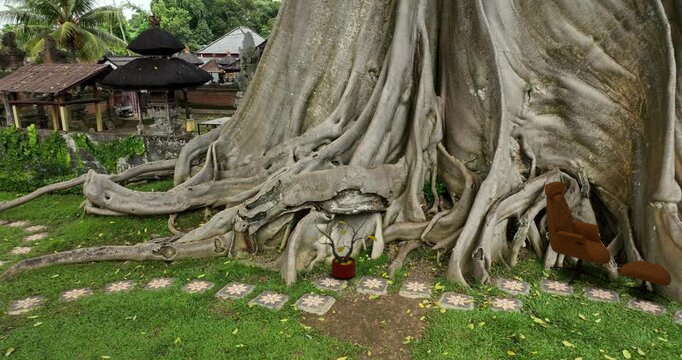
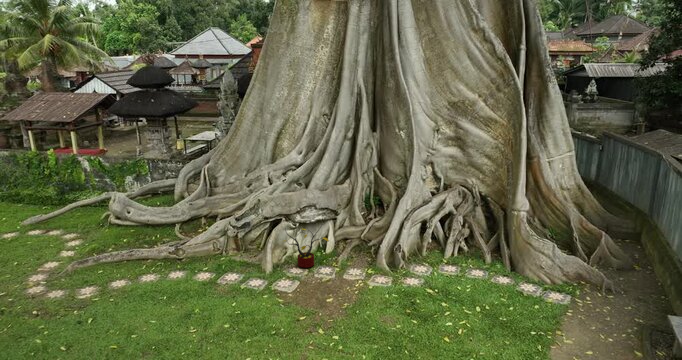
lounge chair: present [545,182,671,301] -> none [441,197,518,277]

